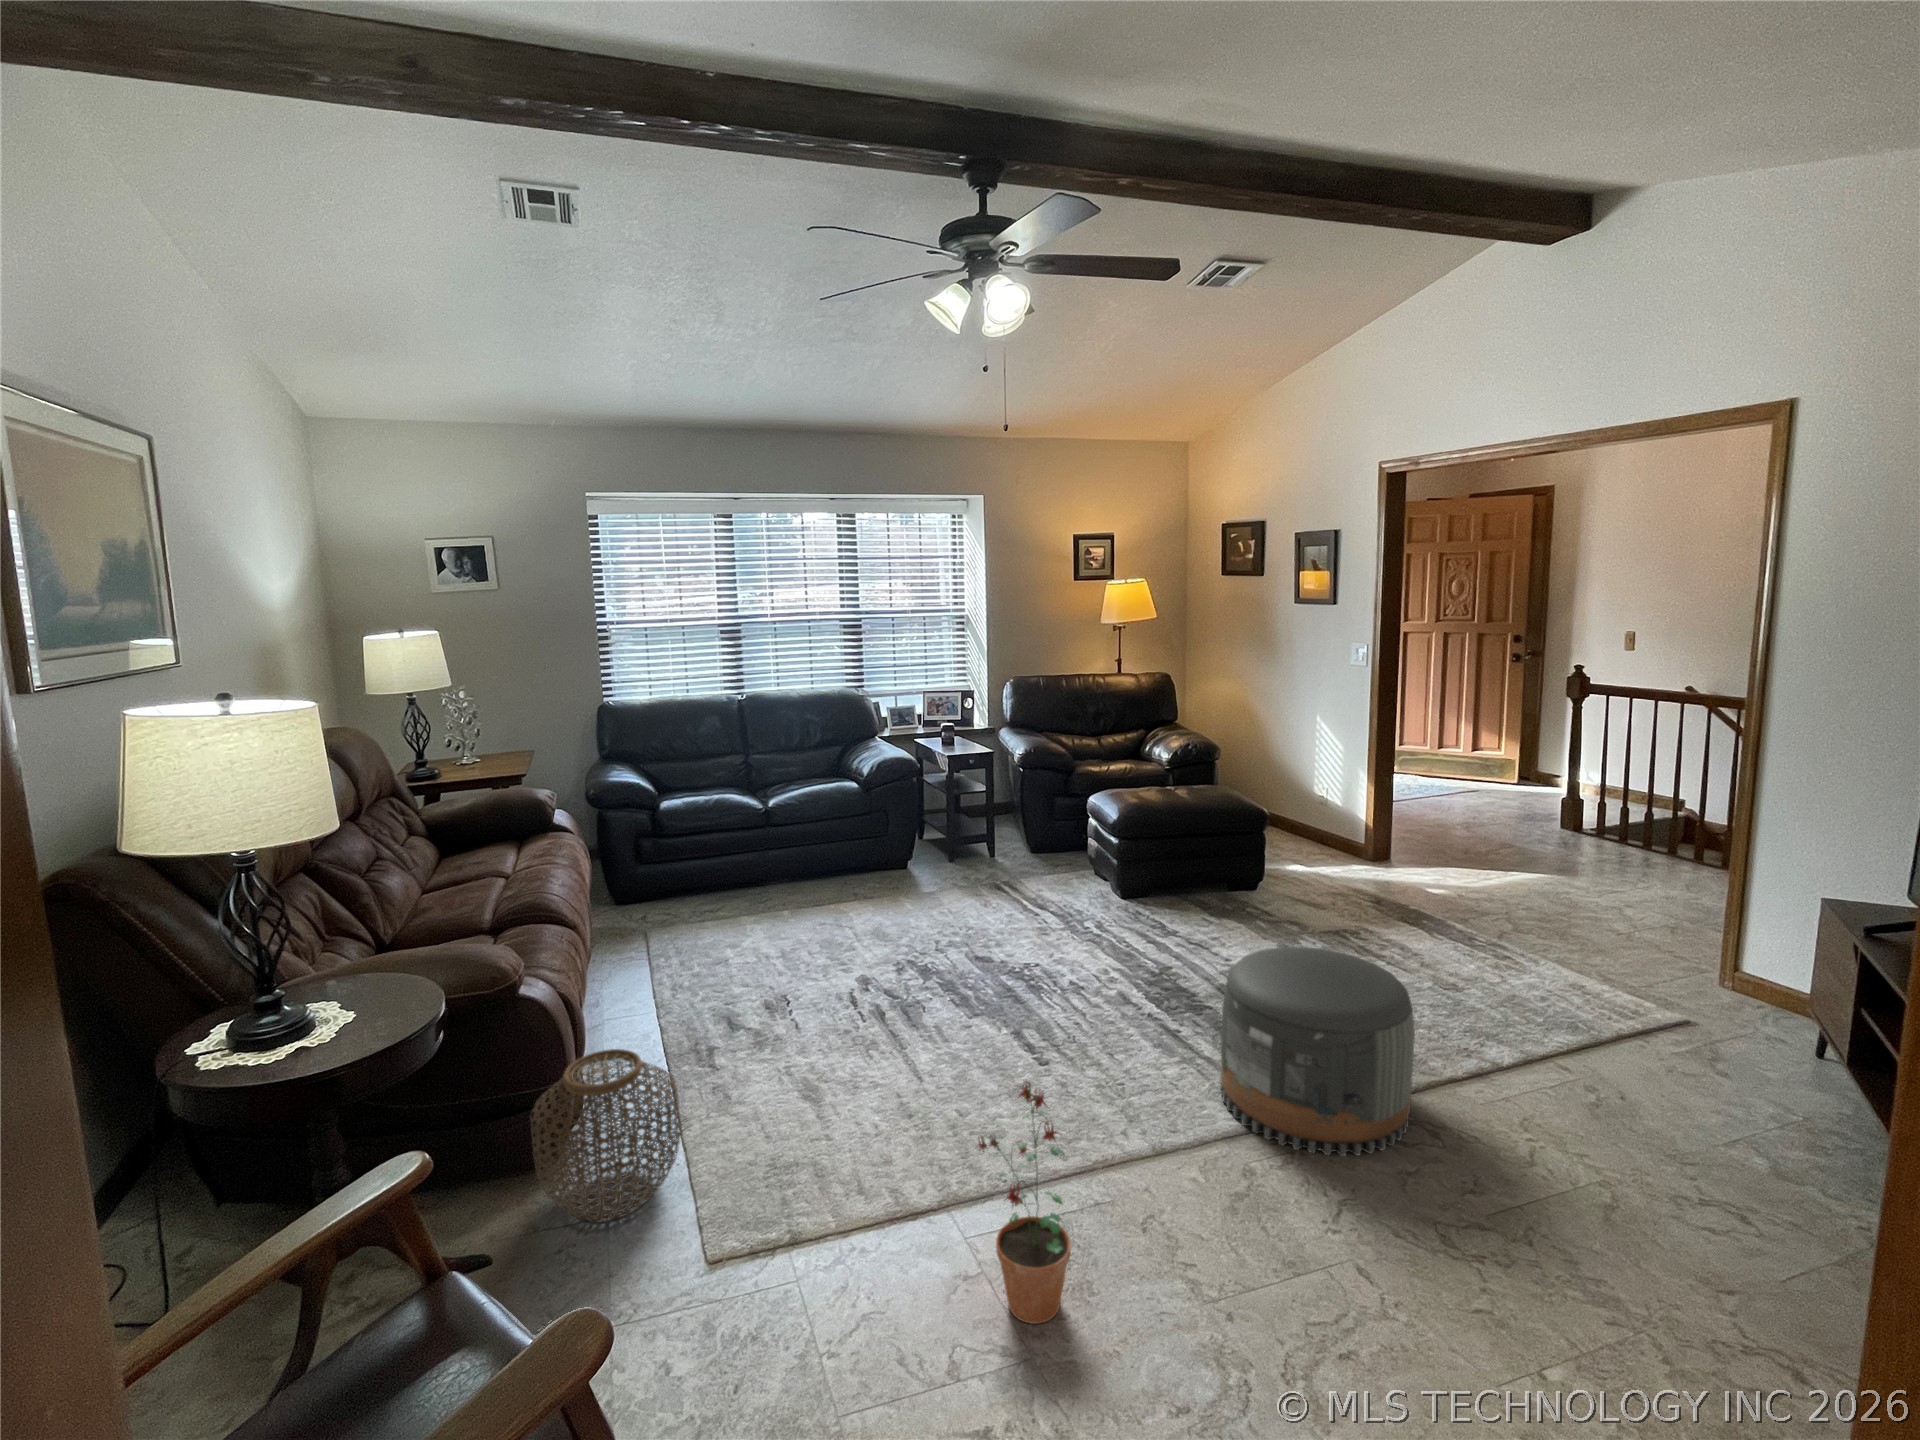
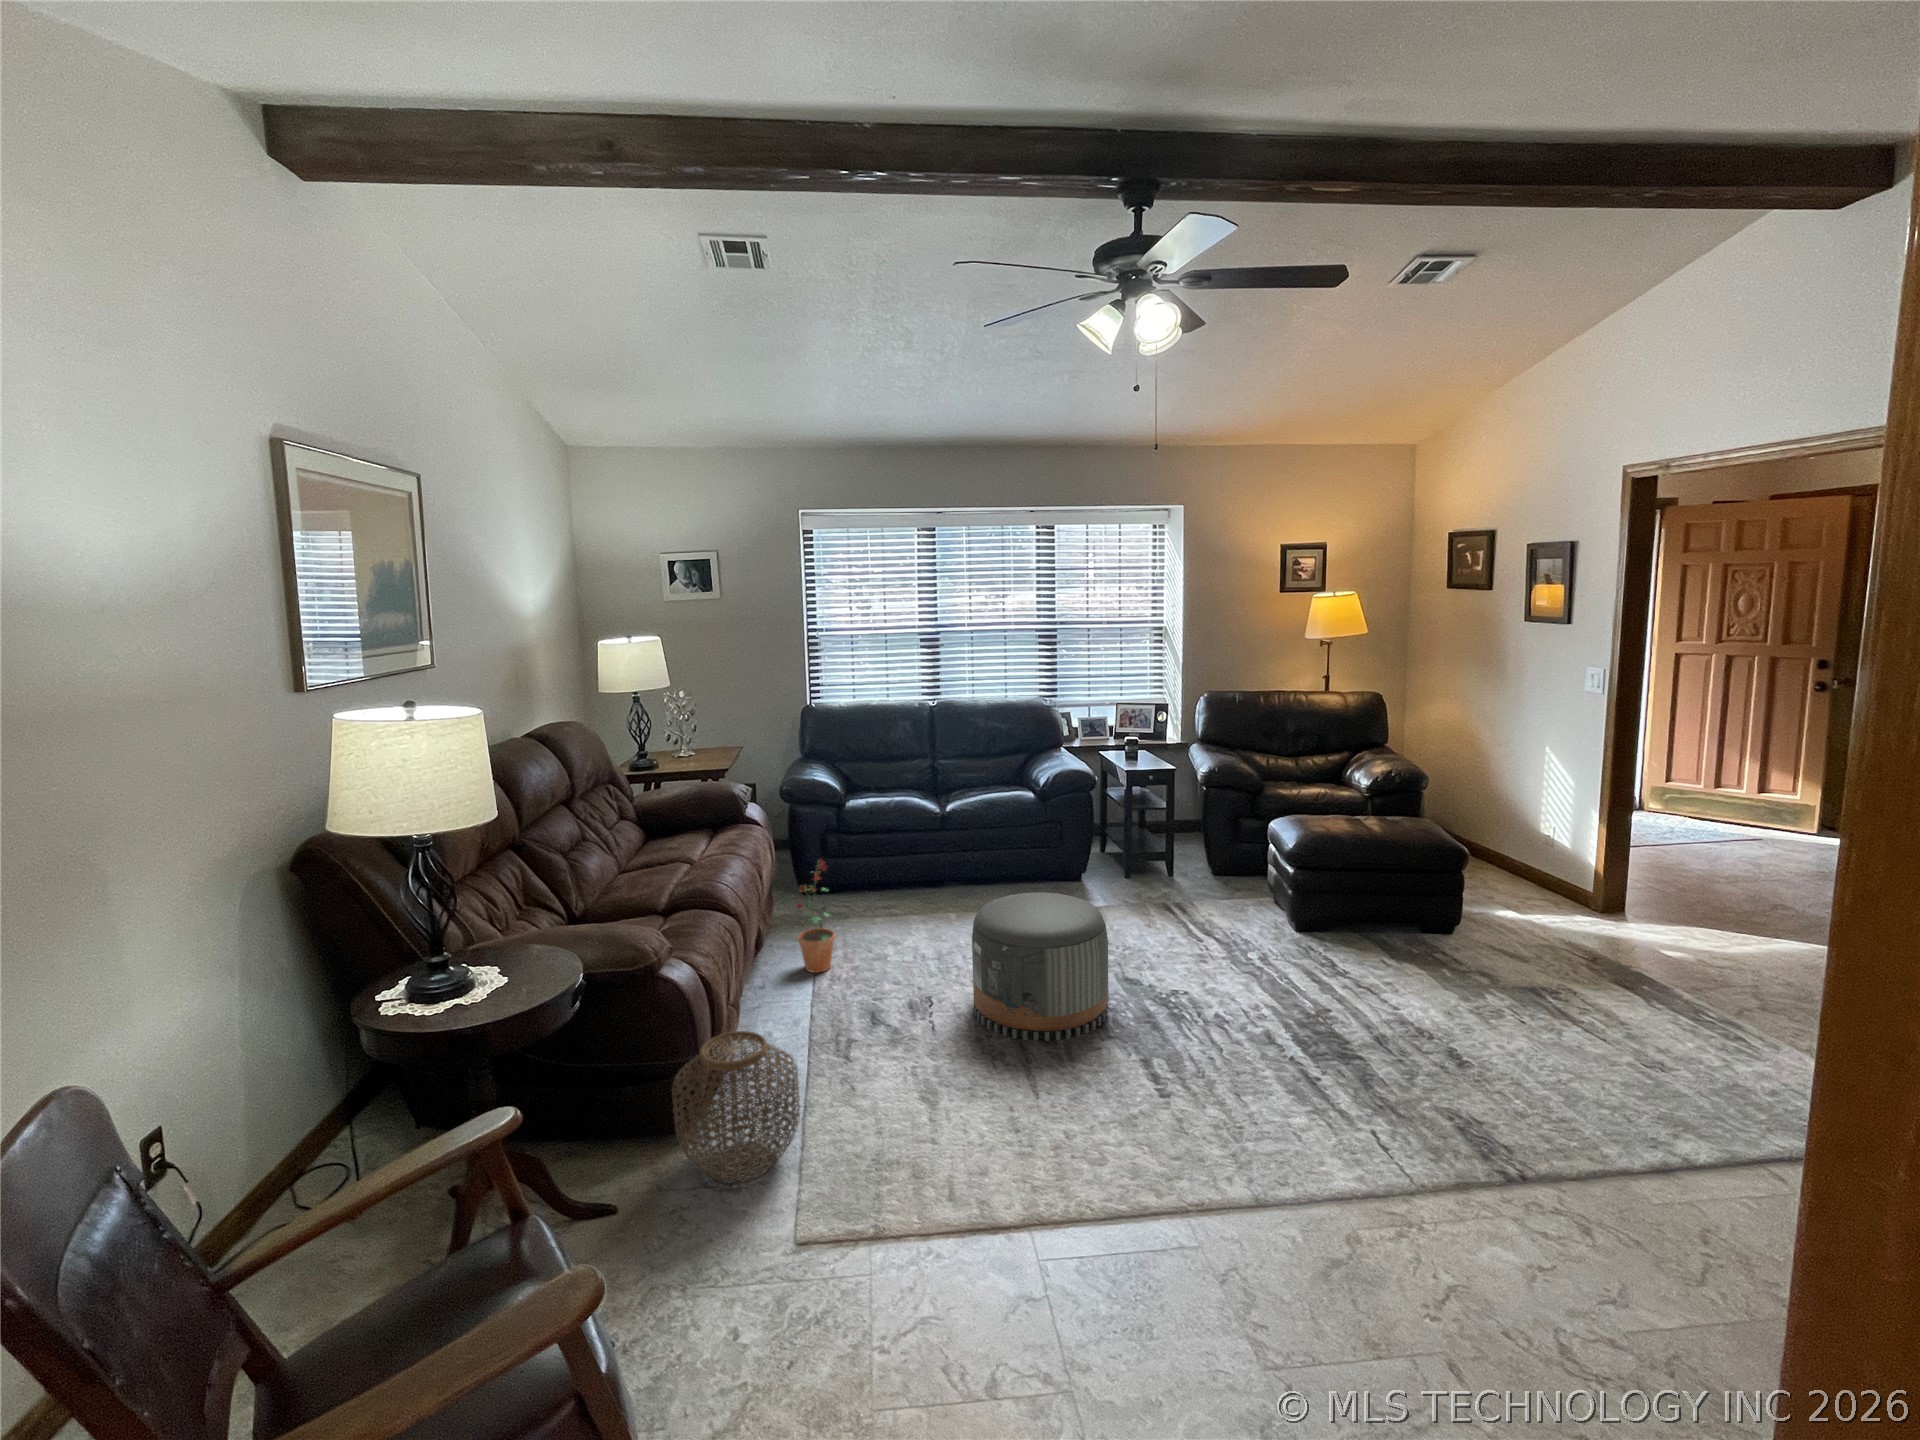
pouf: present [1220,947,1415,1156] -> present [972,892,1108,1041]
potted plant: present [978,1083,1071,1324] -> present [797,860,835,973]

